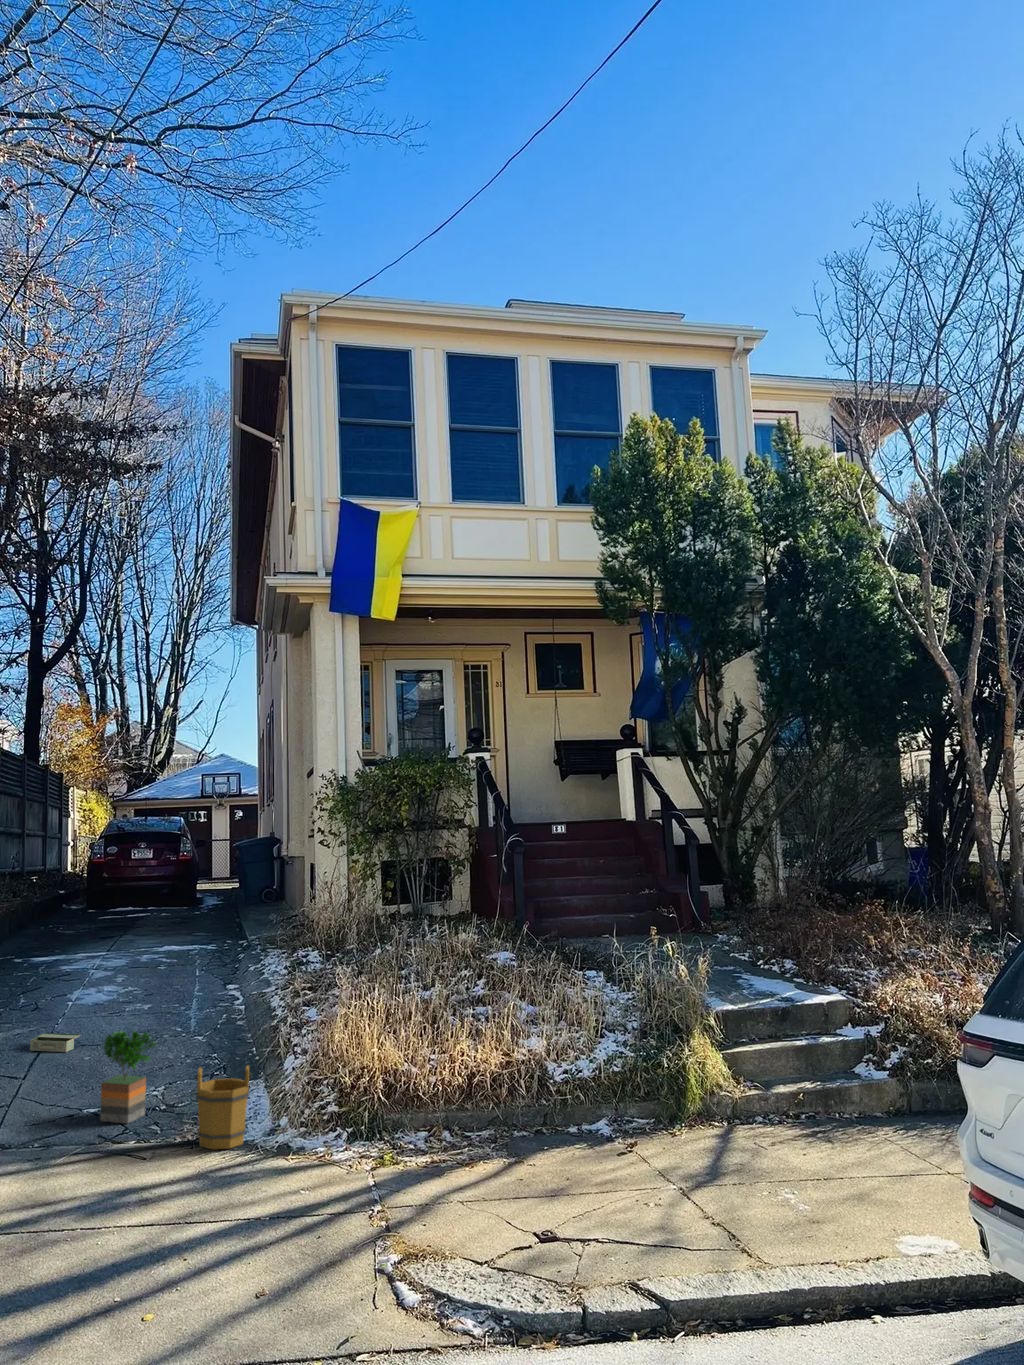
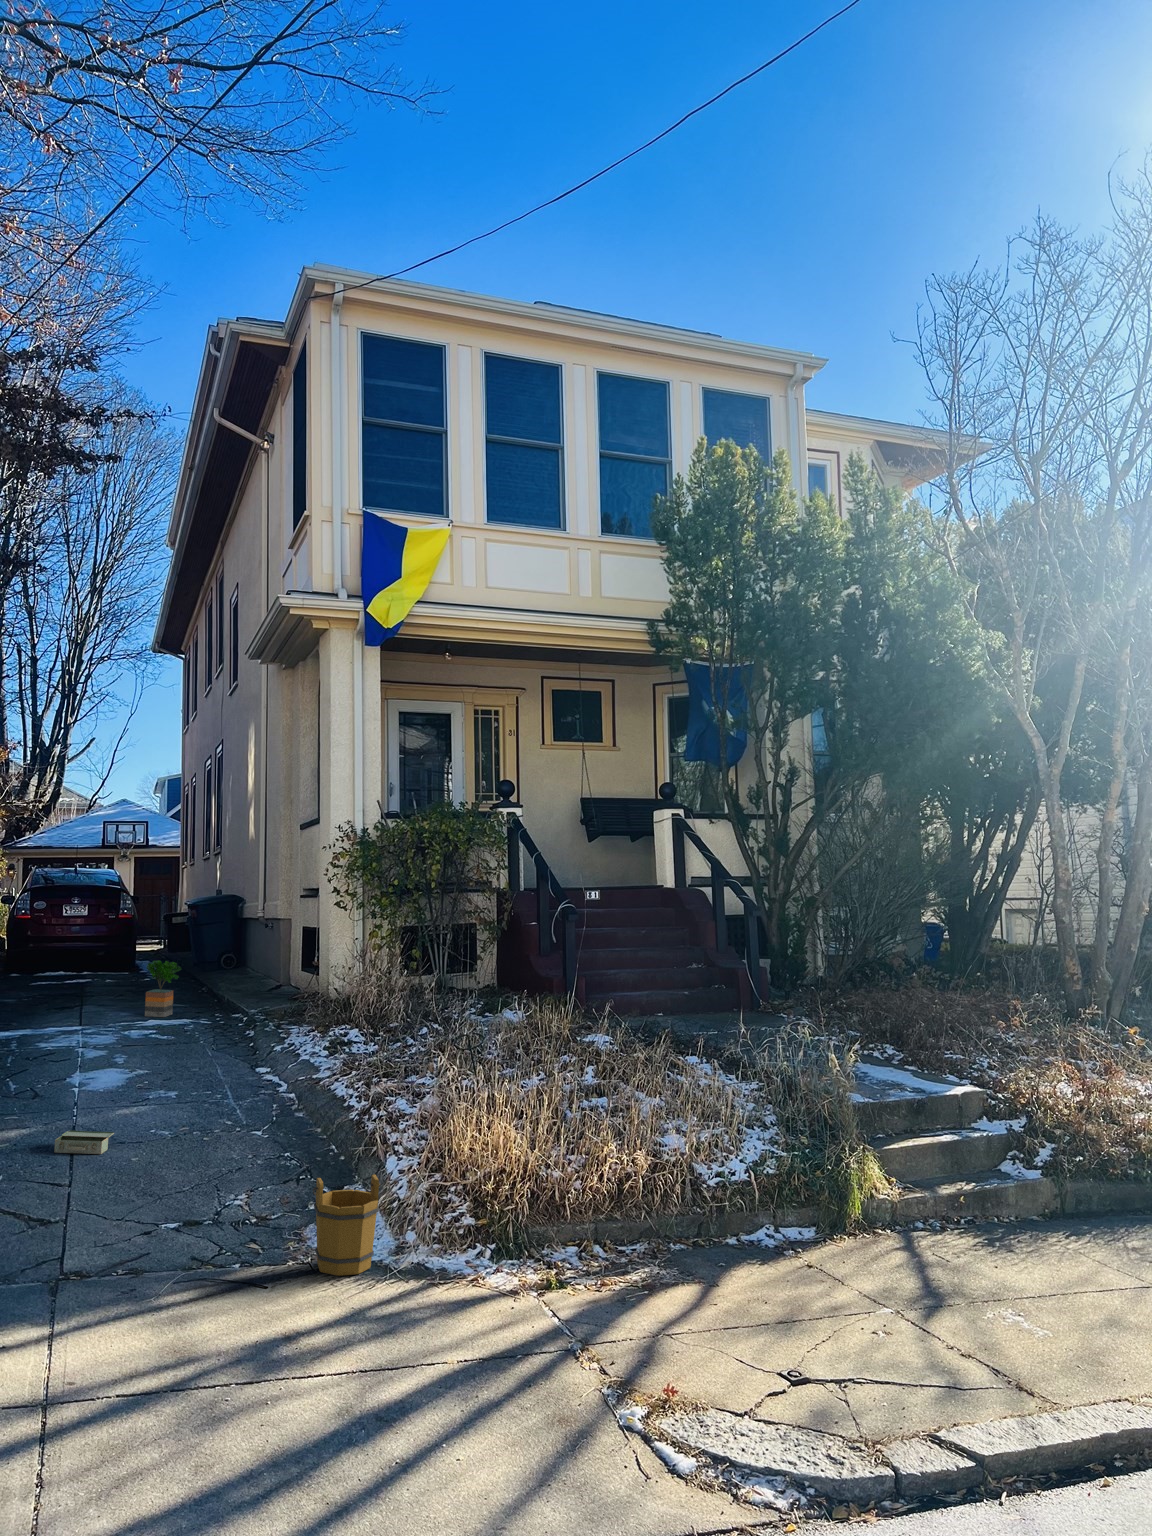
potted tree: present [100,1031,156,1123] -> present [145,961,181,1017]

